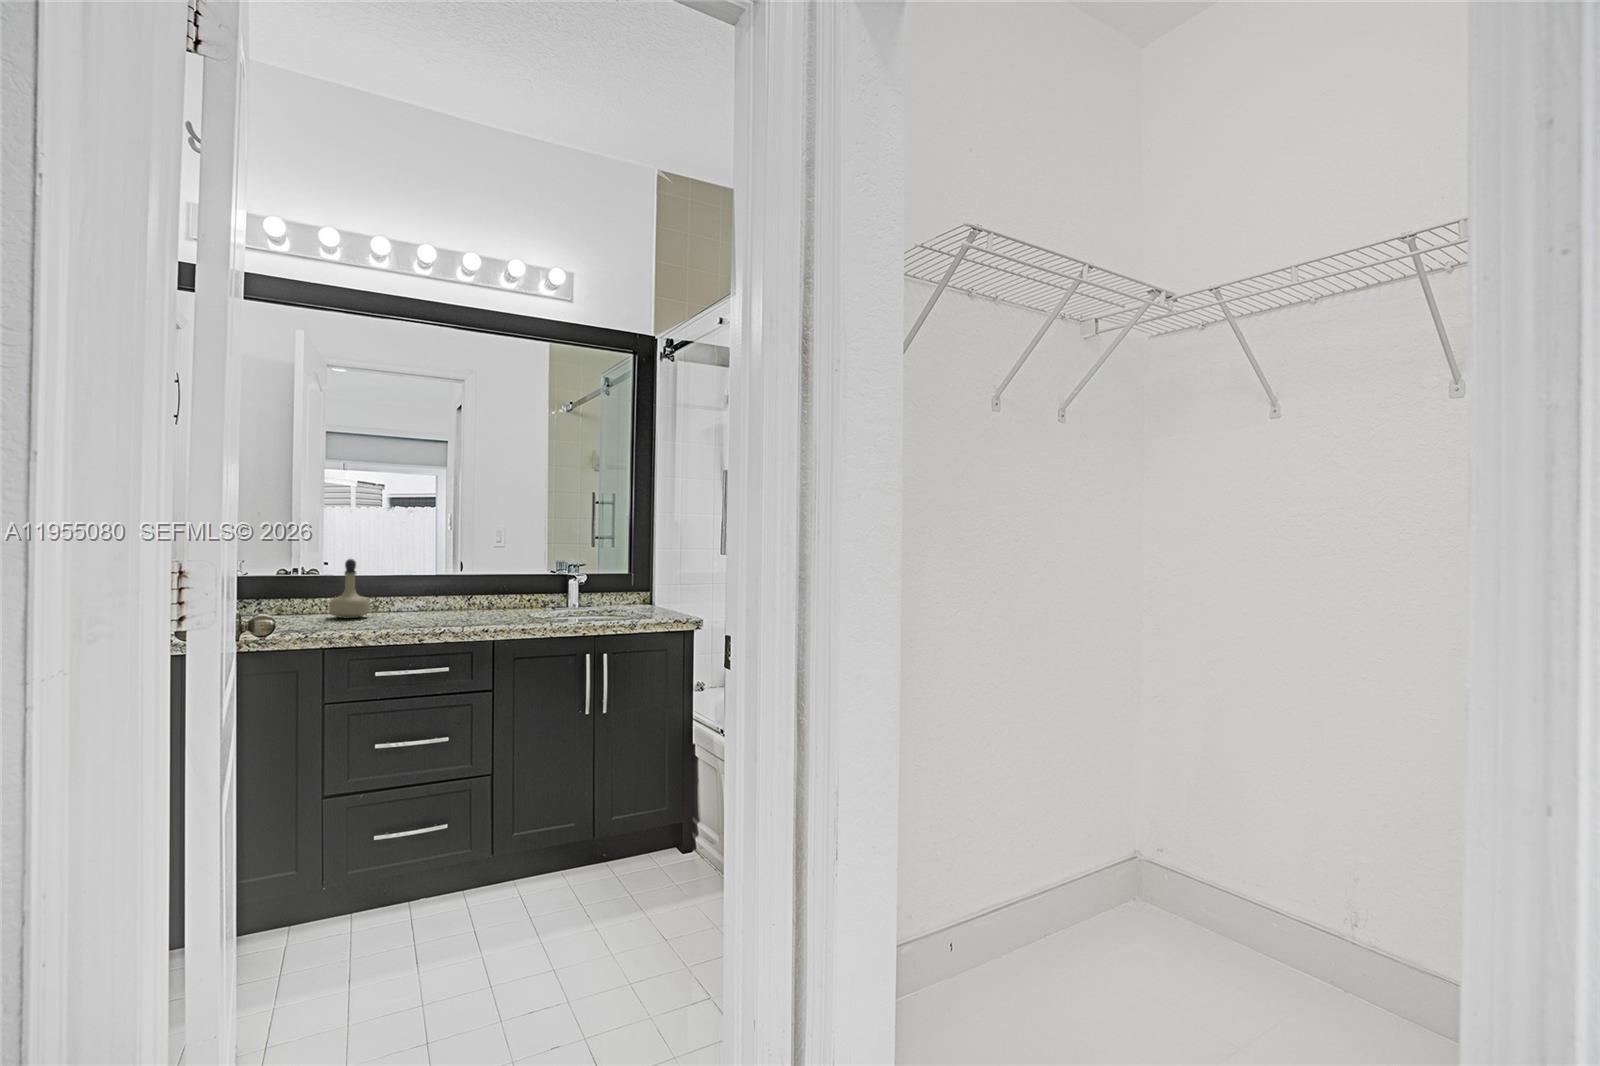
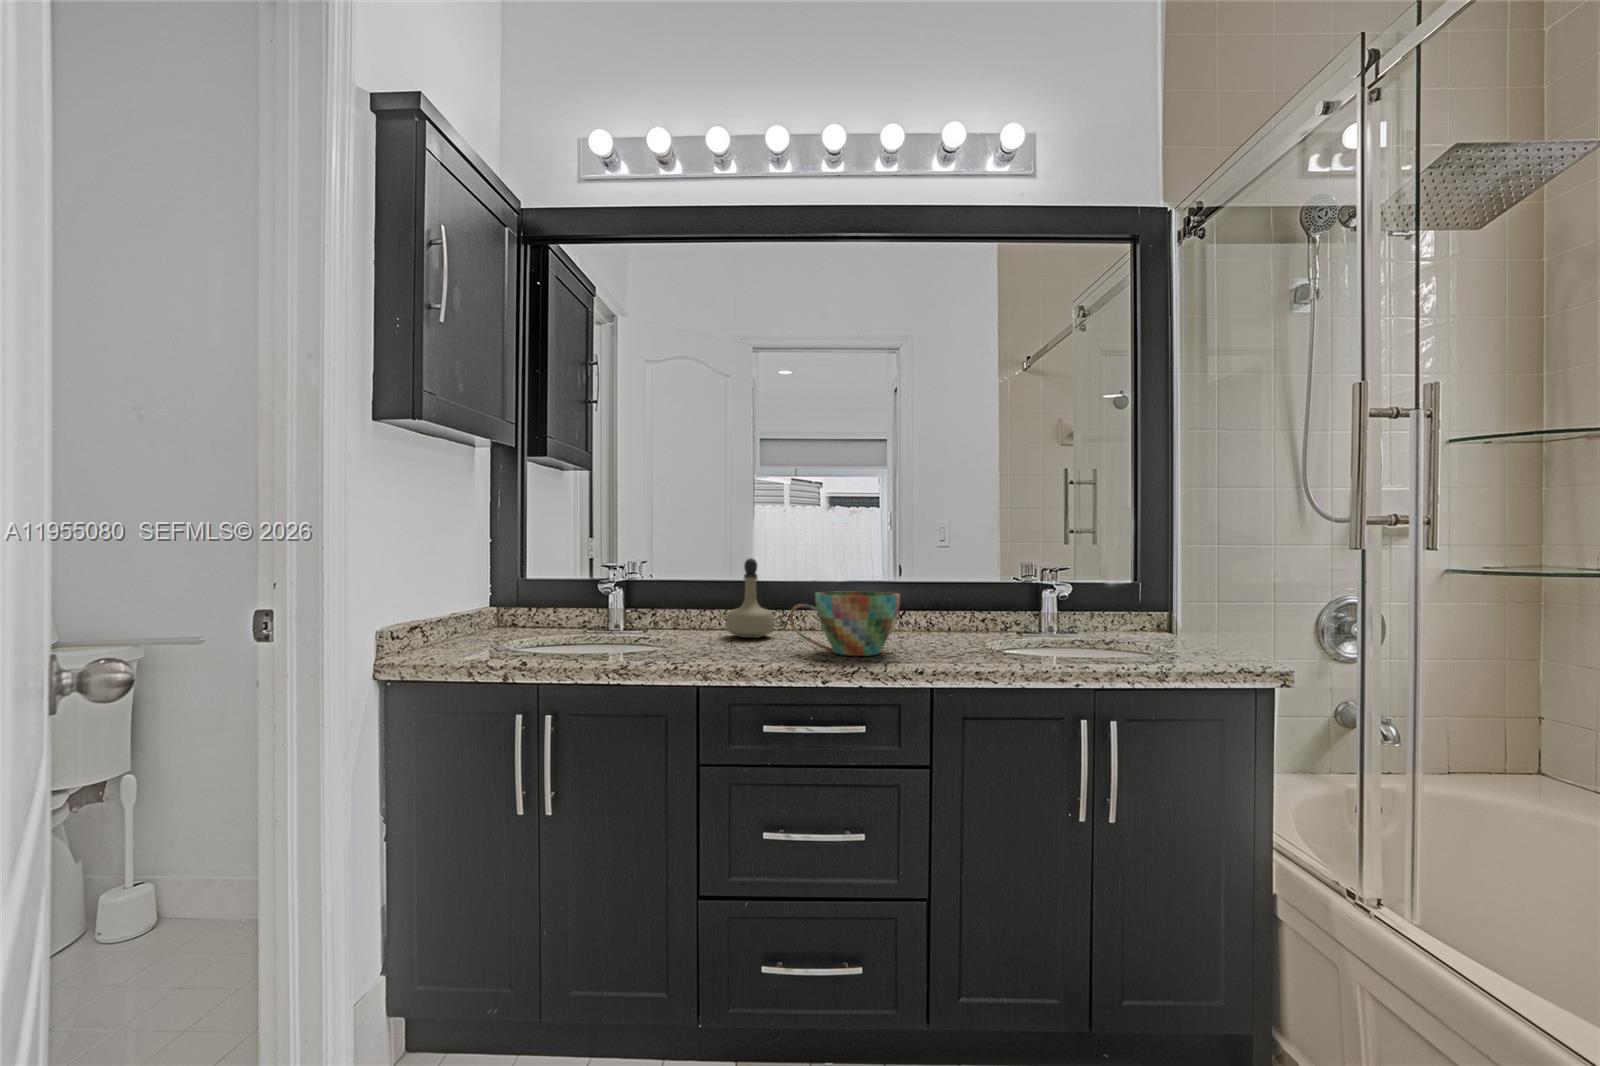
cup: none [389,582,472,625] -> present [790,591,900,656]

